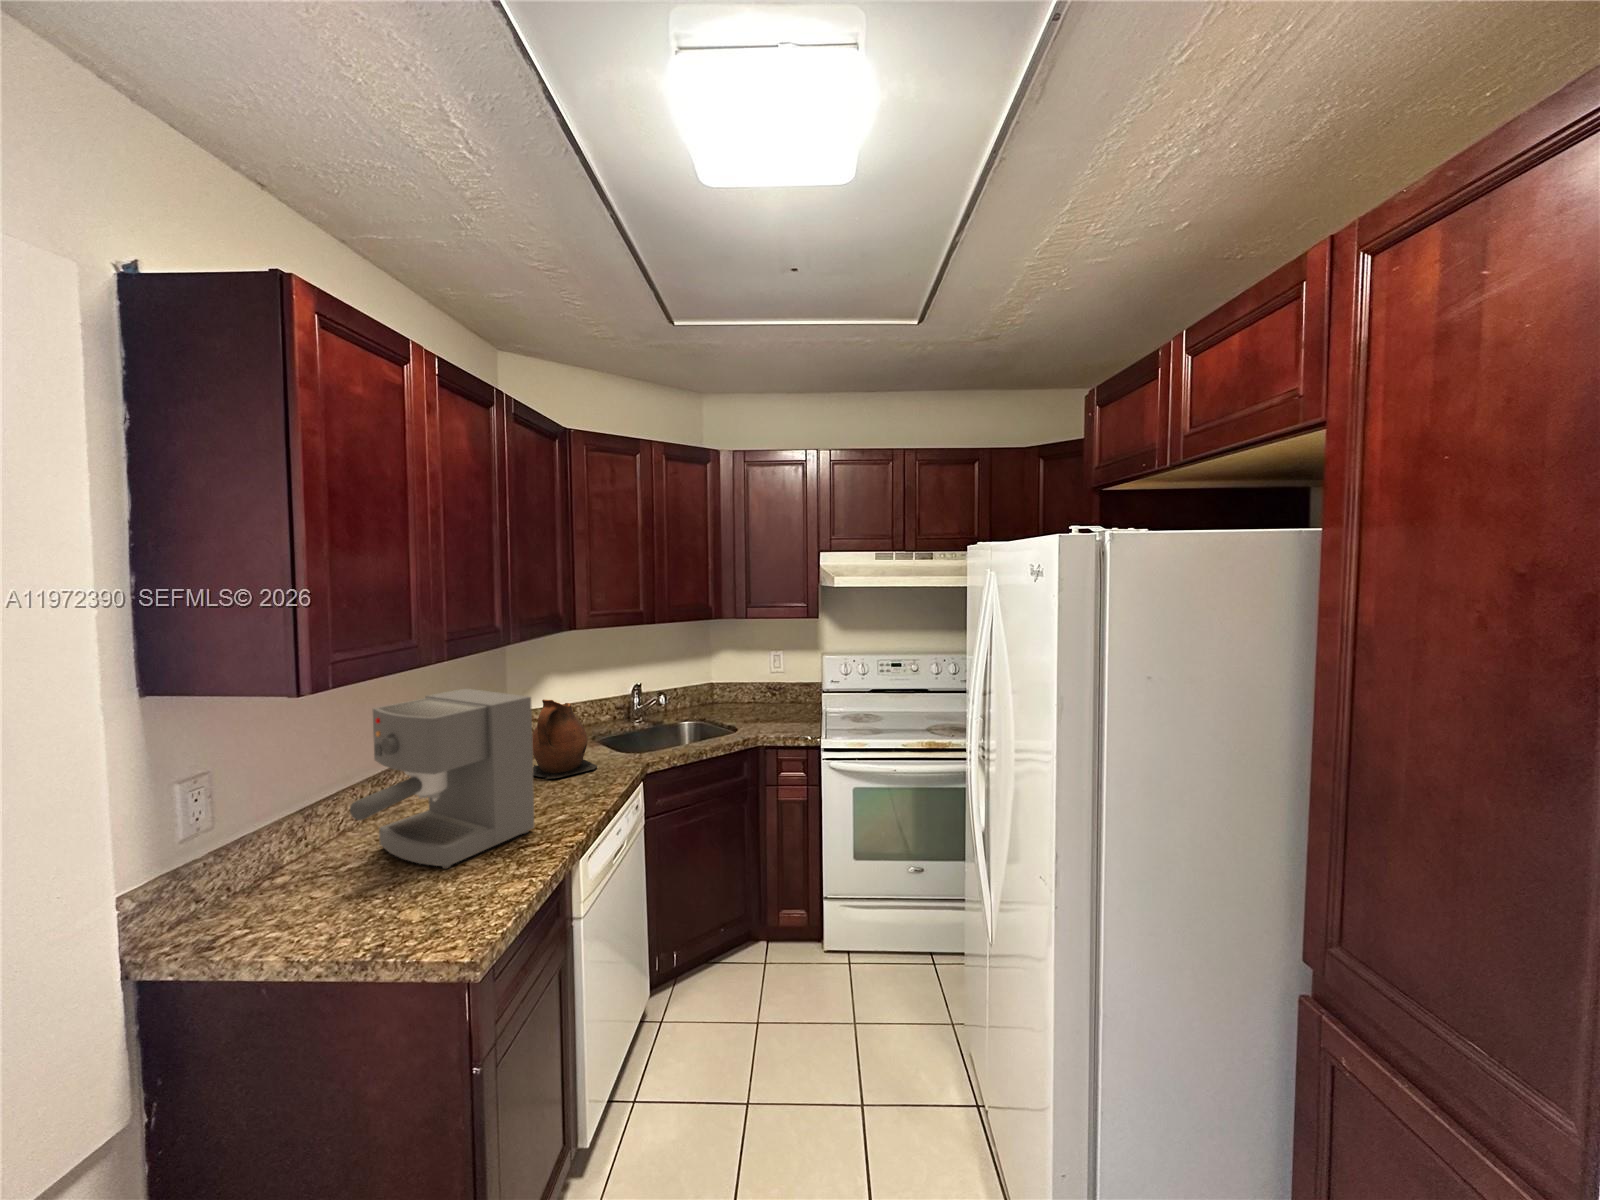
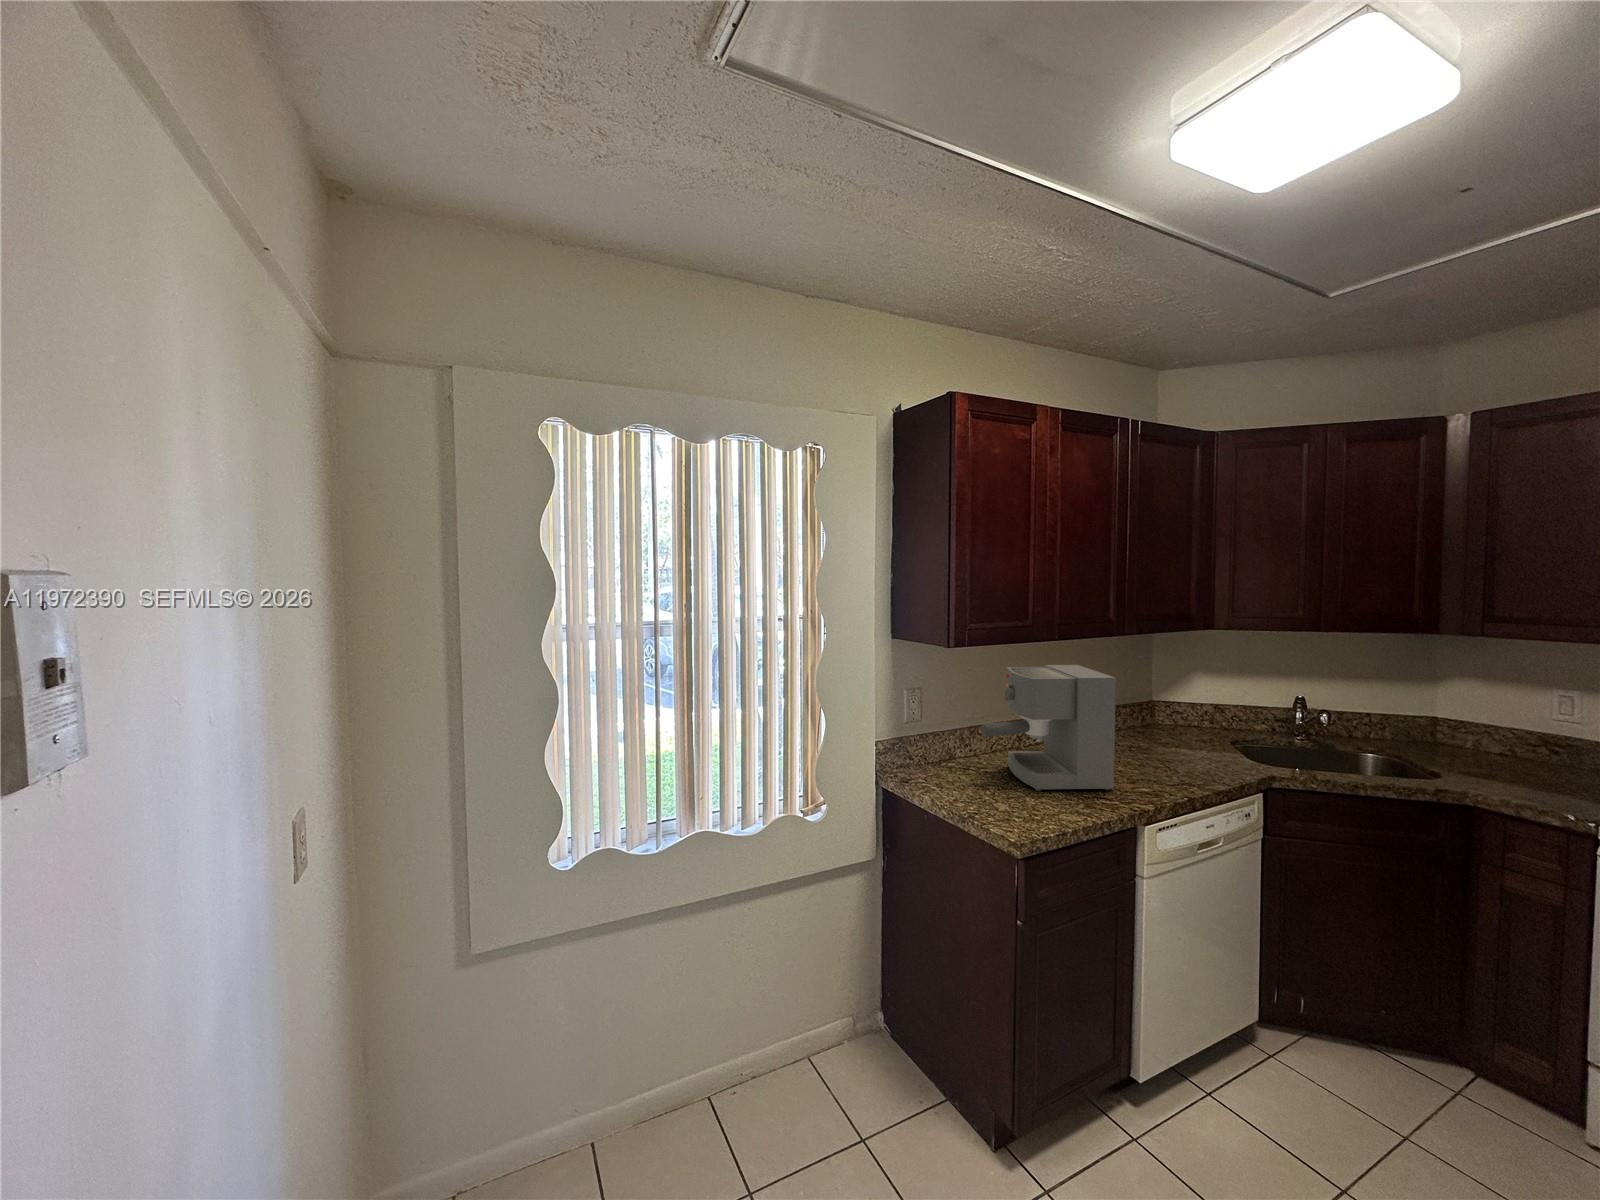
ceramic pitcher: present [532,699,597,779] -> none [1140,688,1212,767]

